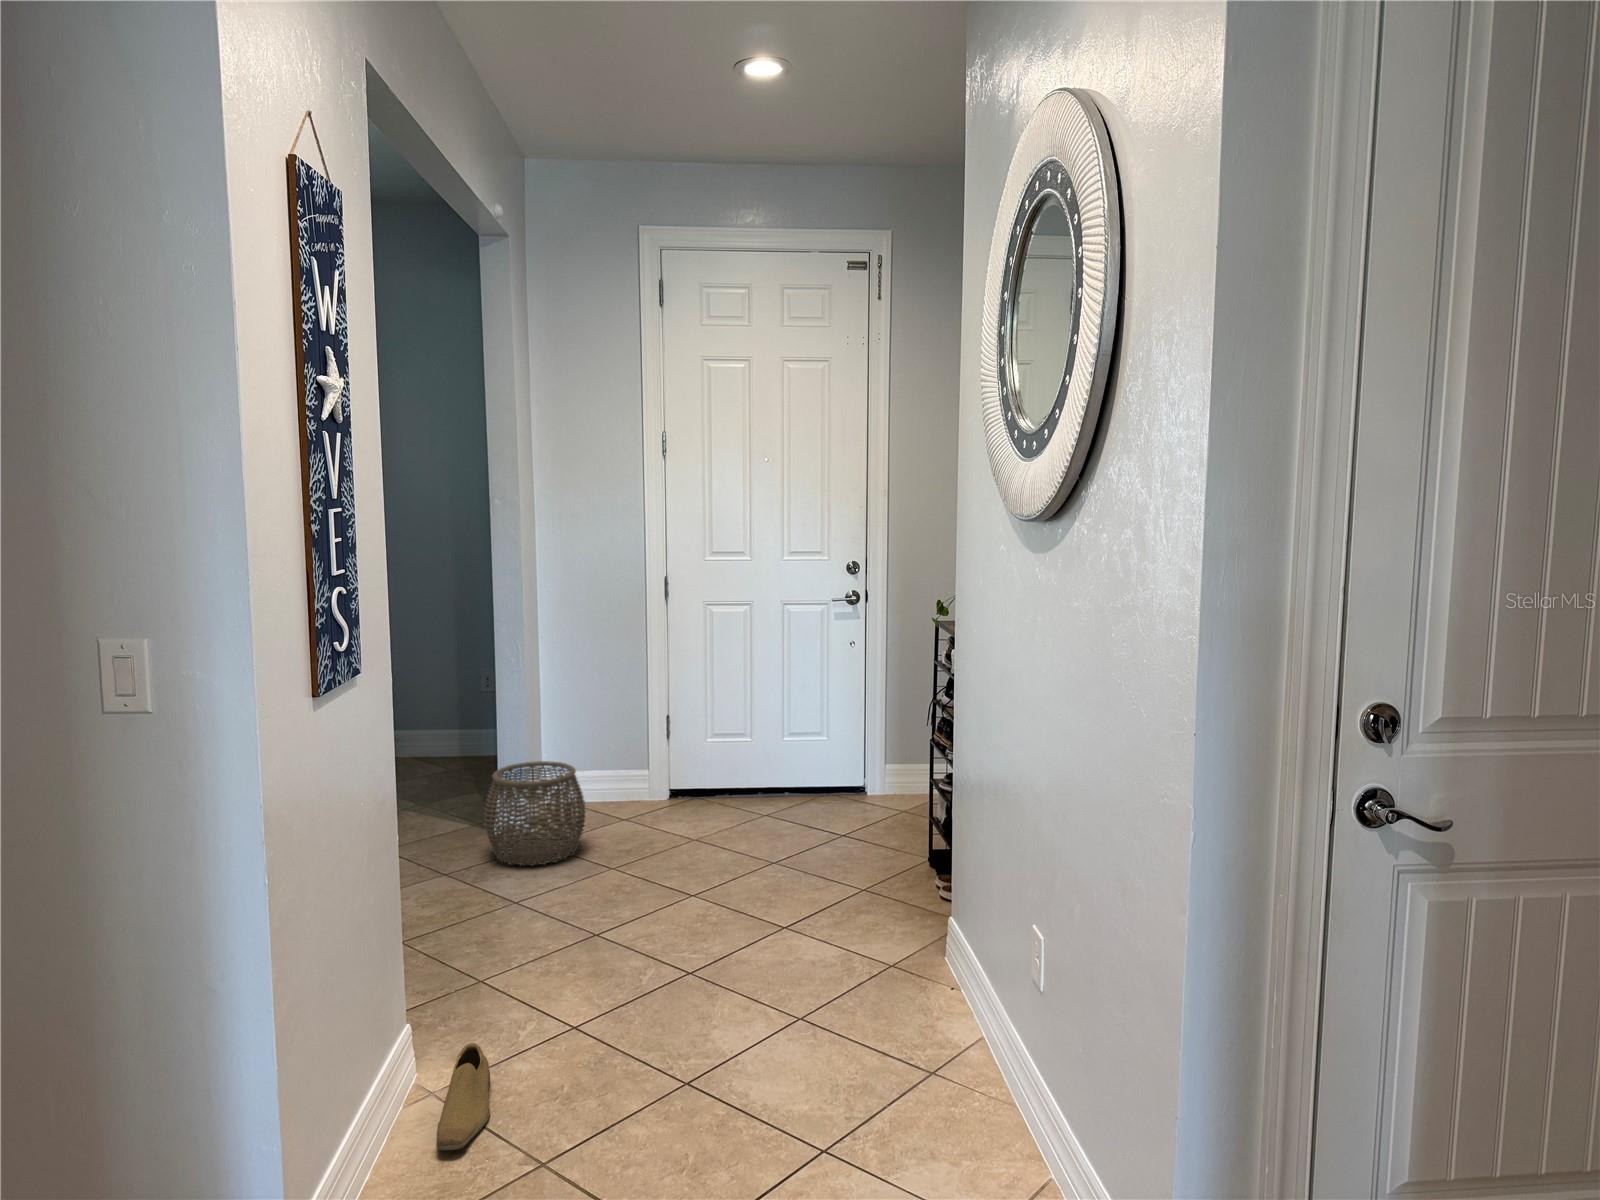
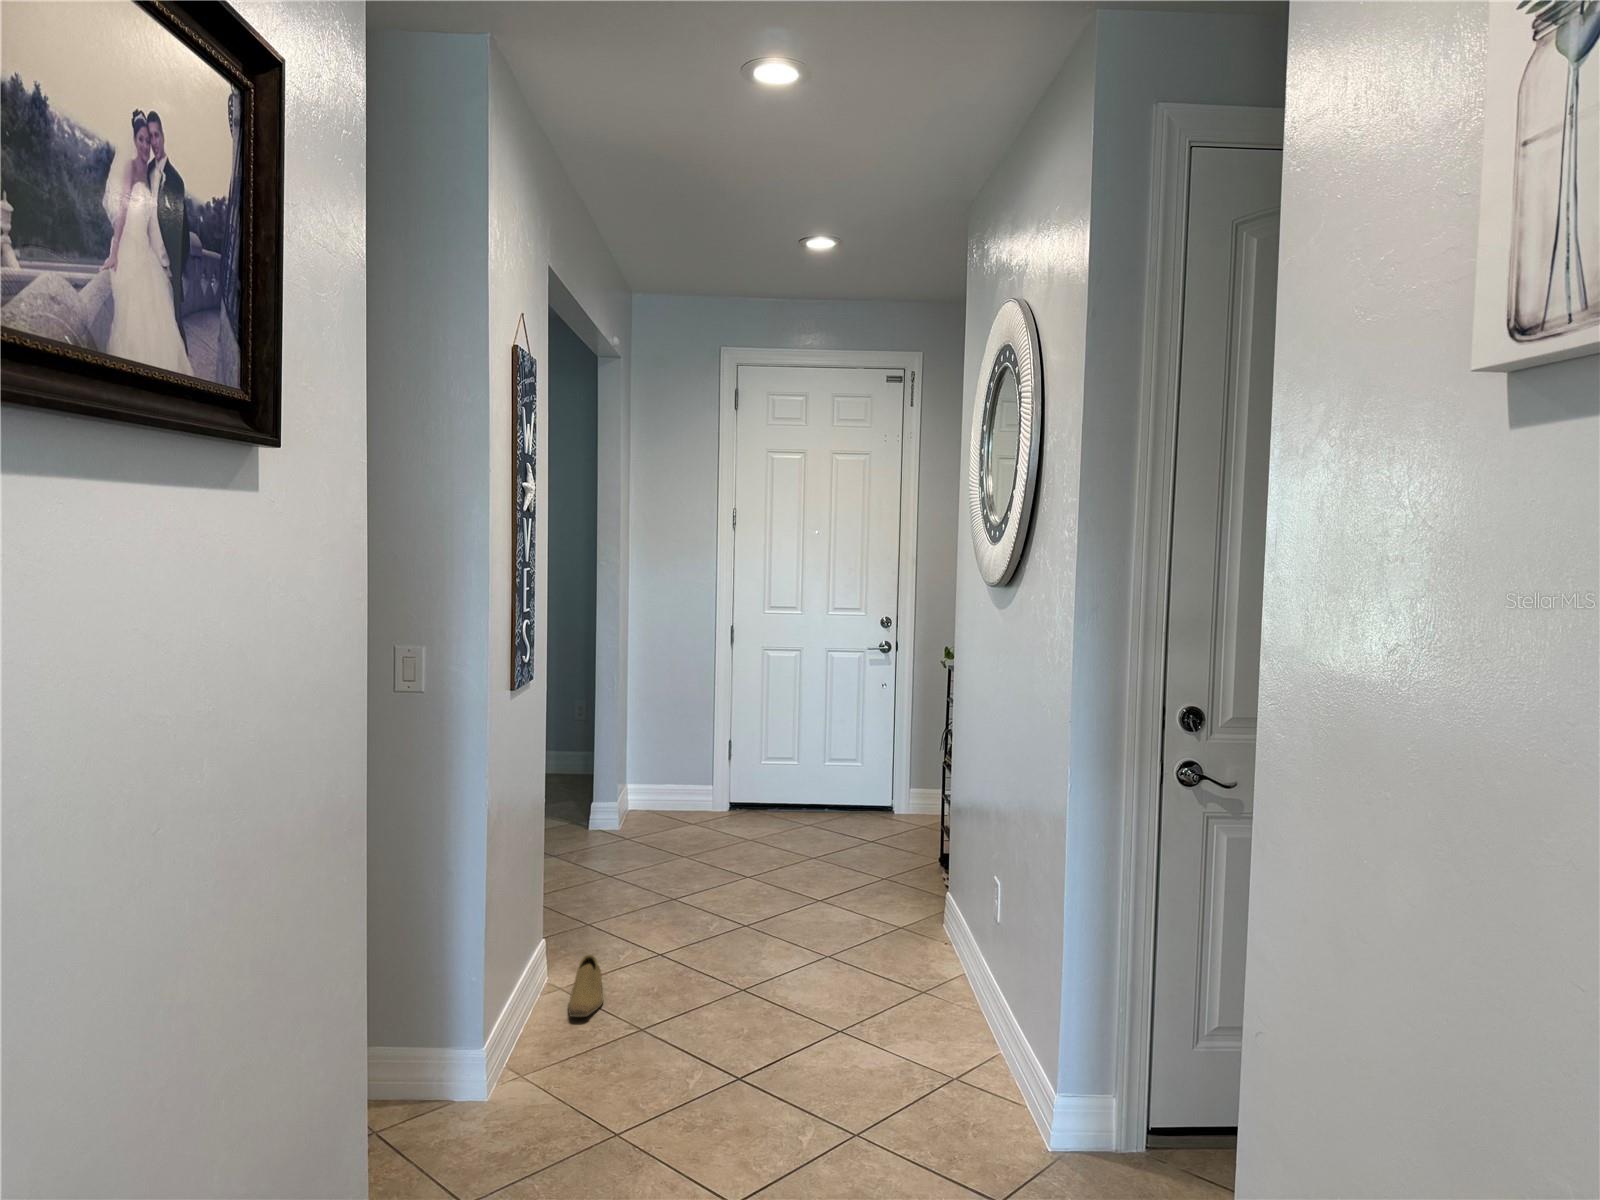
woven basket: present [484,761,586,866] -> none [582,772,663,855]

